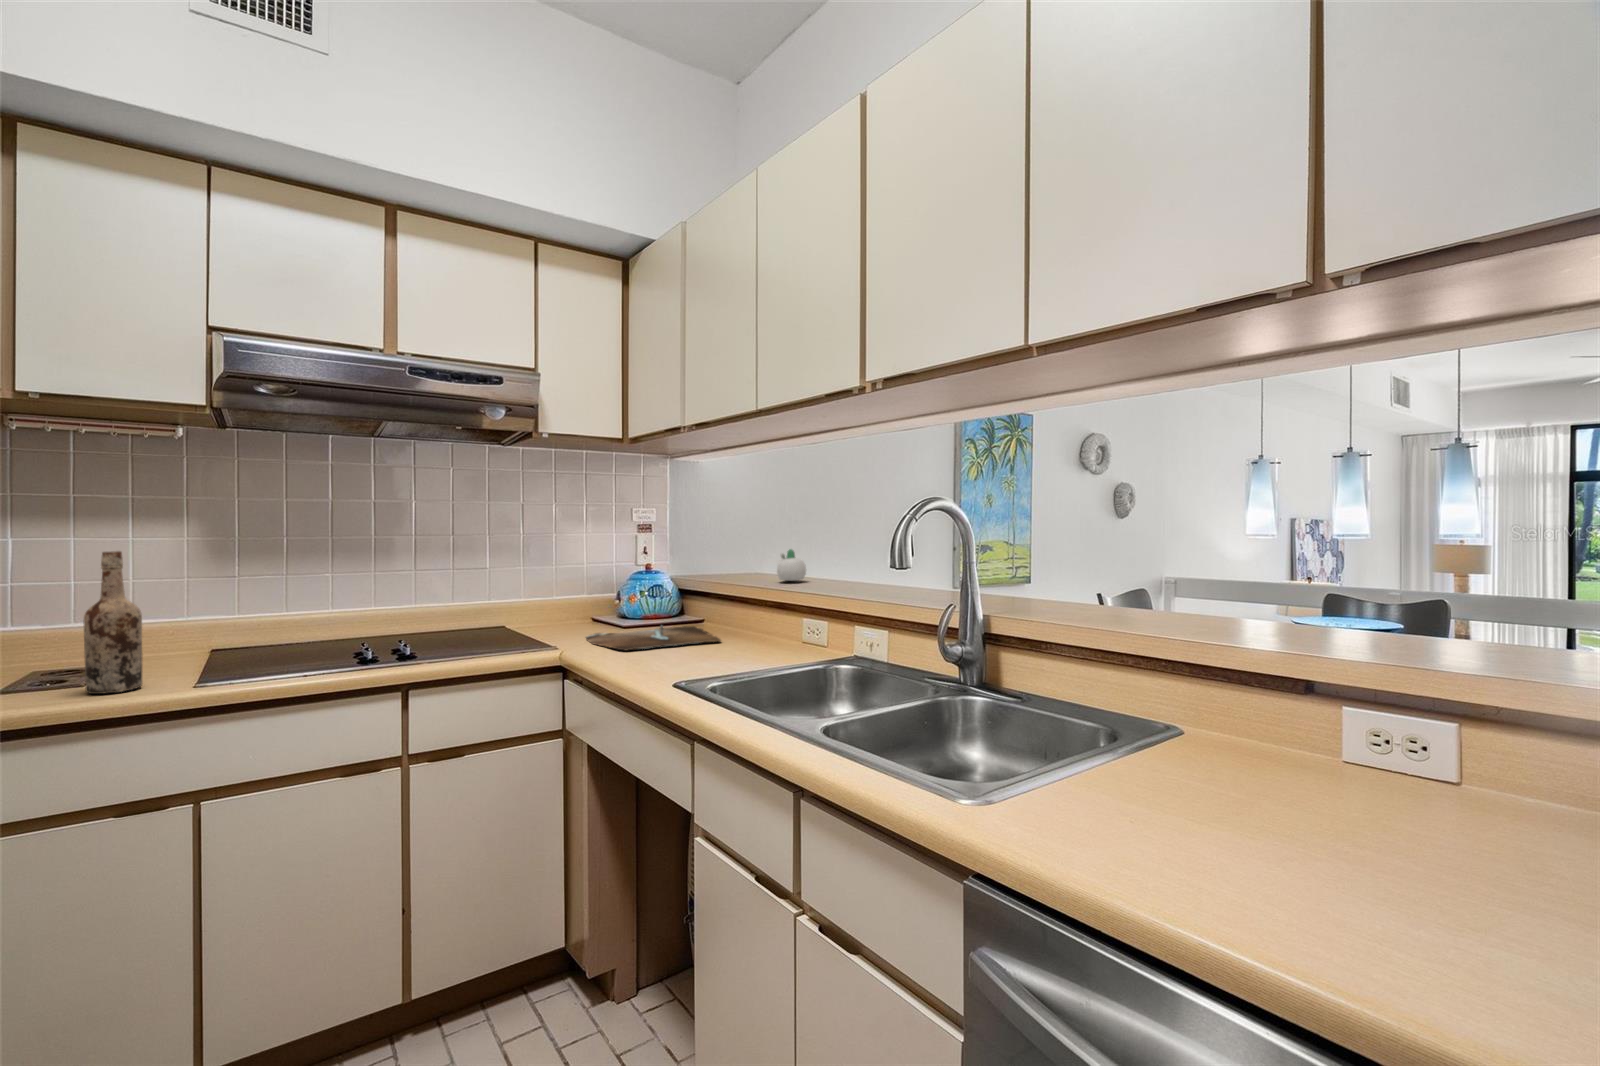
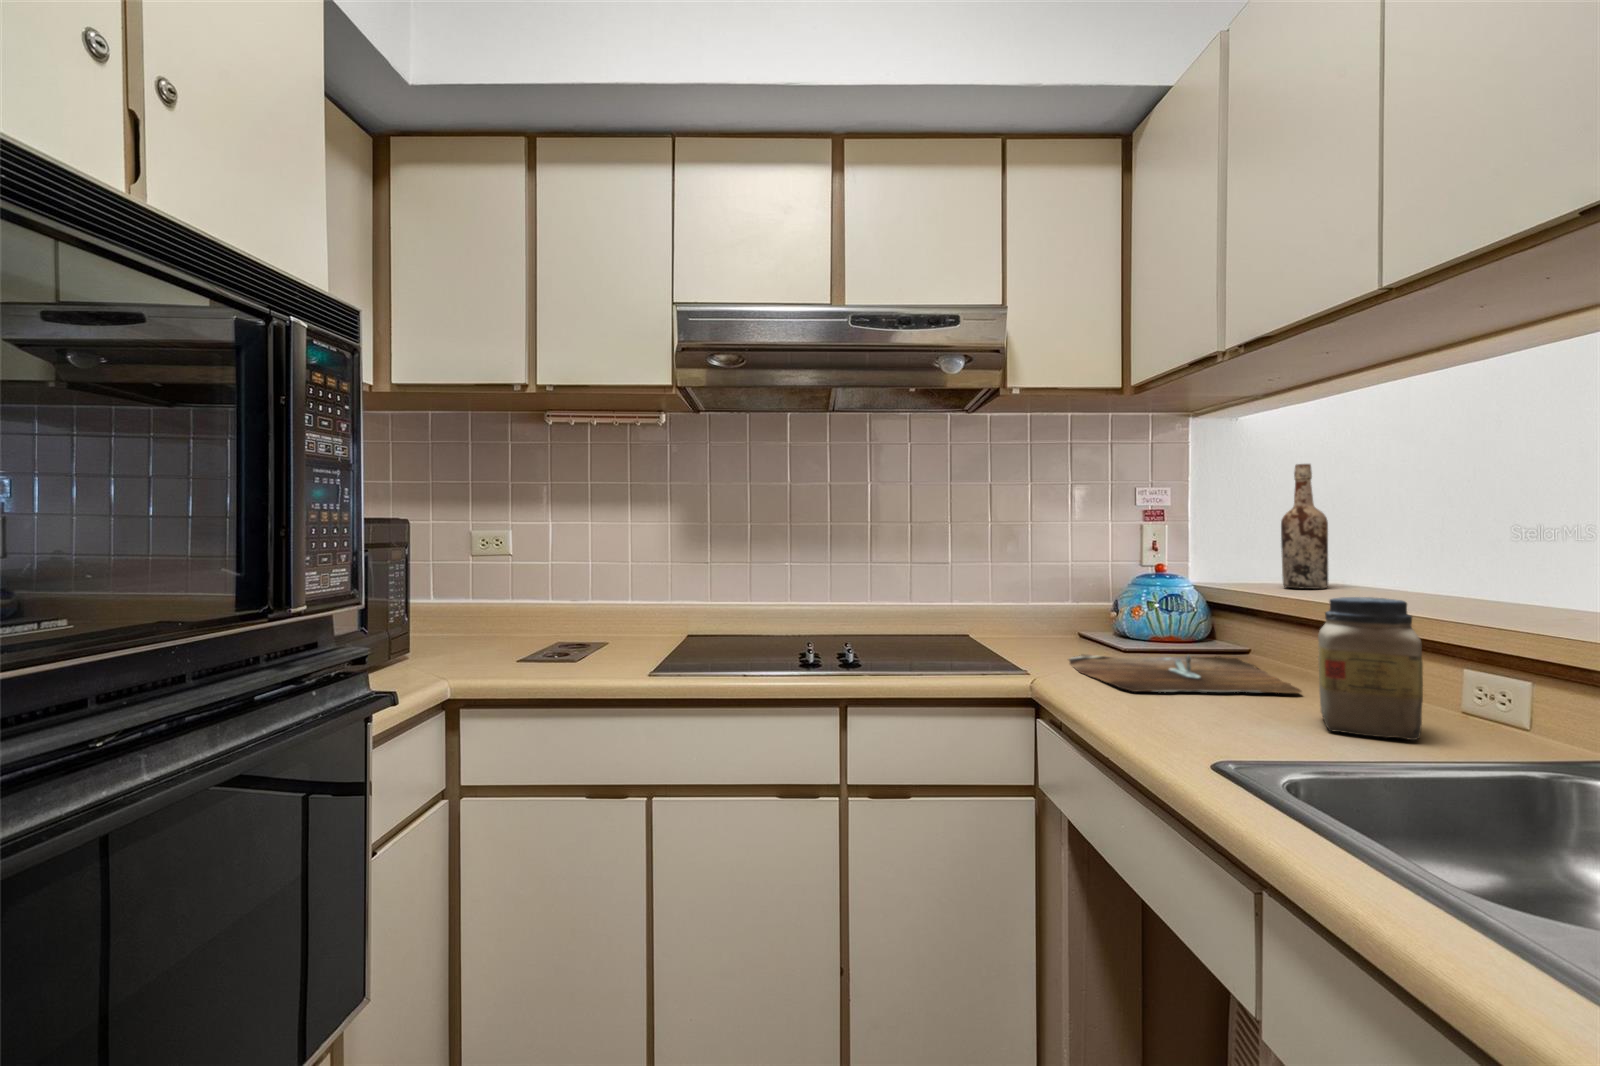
succulent planter: present [777,549,806,581] -> none [1399,544,1470,600]
wine bottle: present [84,551,143,694] -> present [1281,464,1328,589]
jar: none [722,581,766,657] -> present [1318,597,1423,740]

